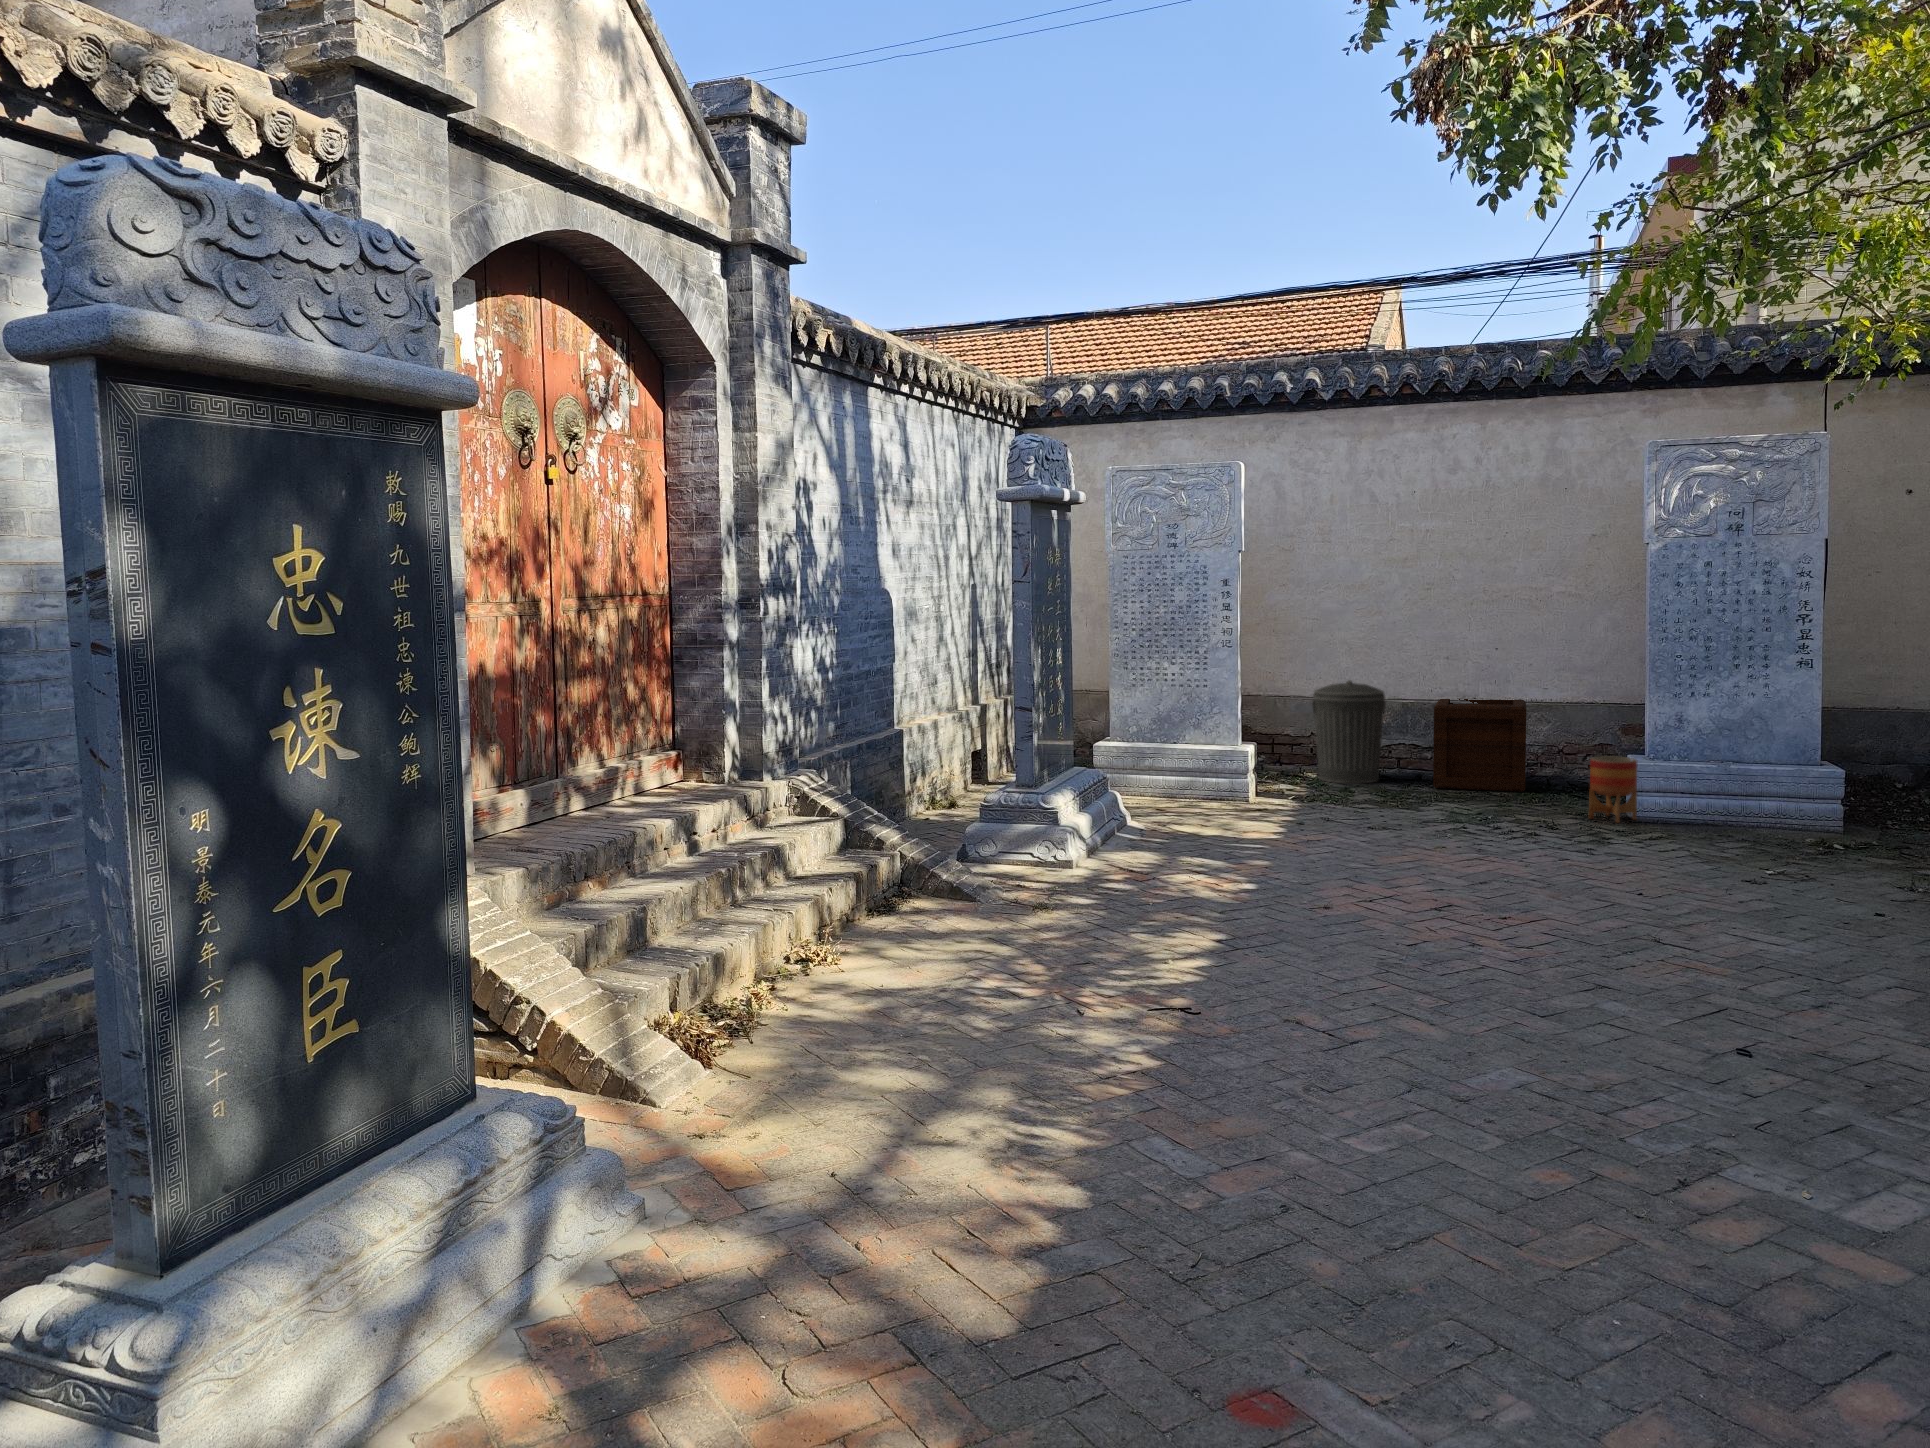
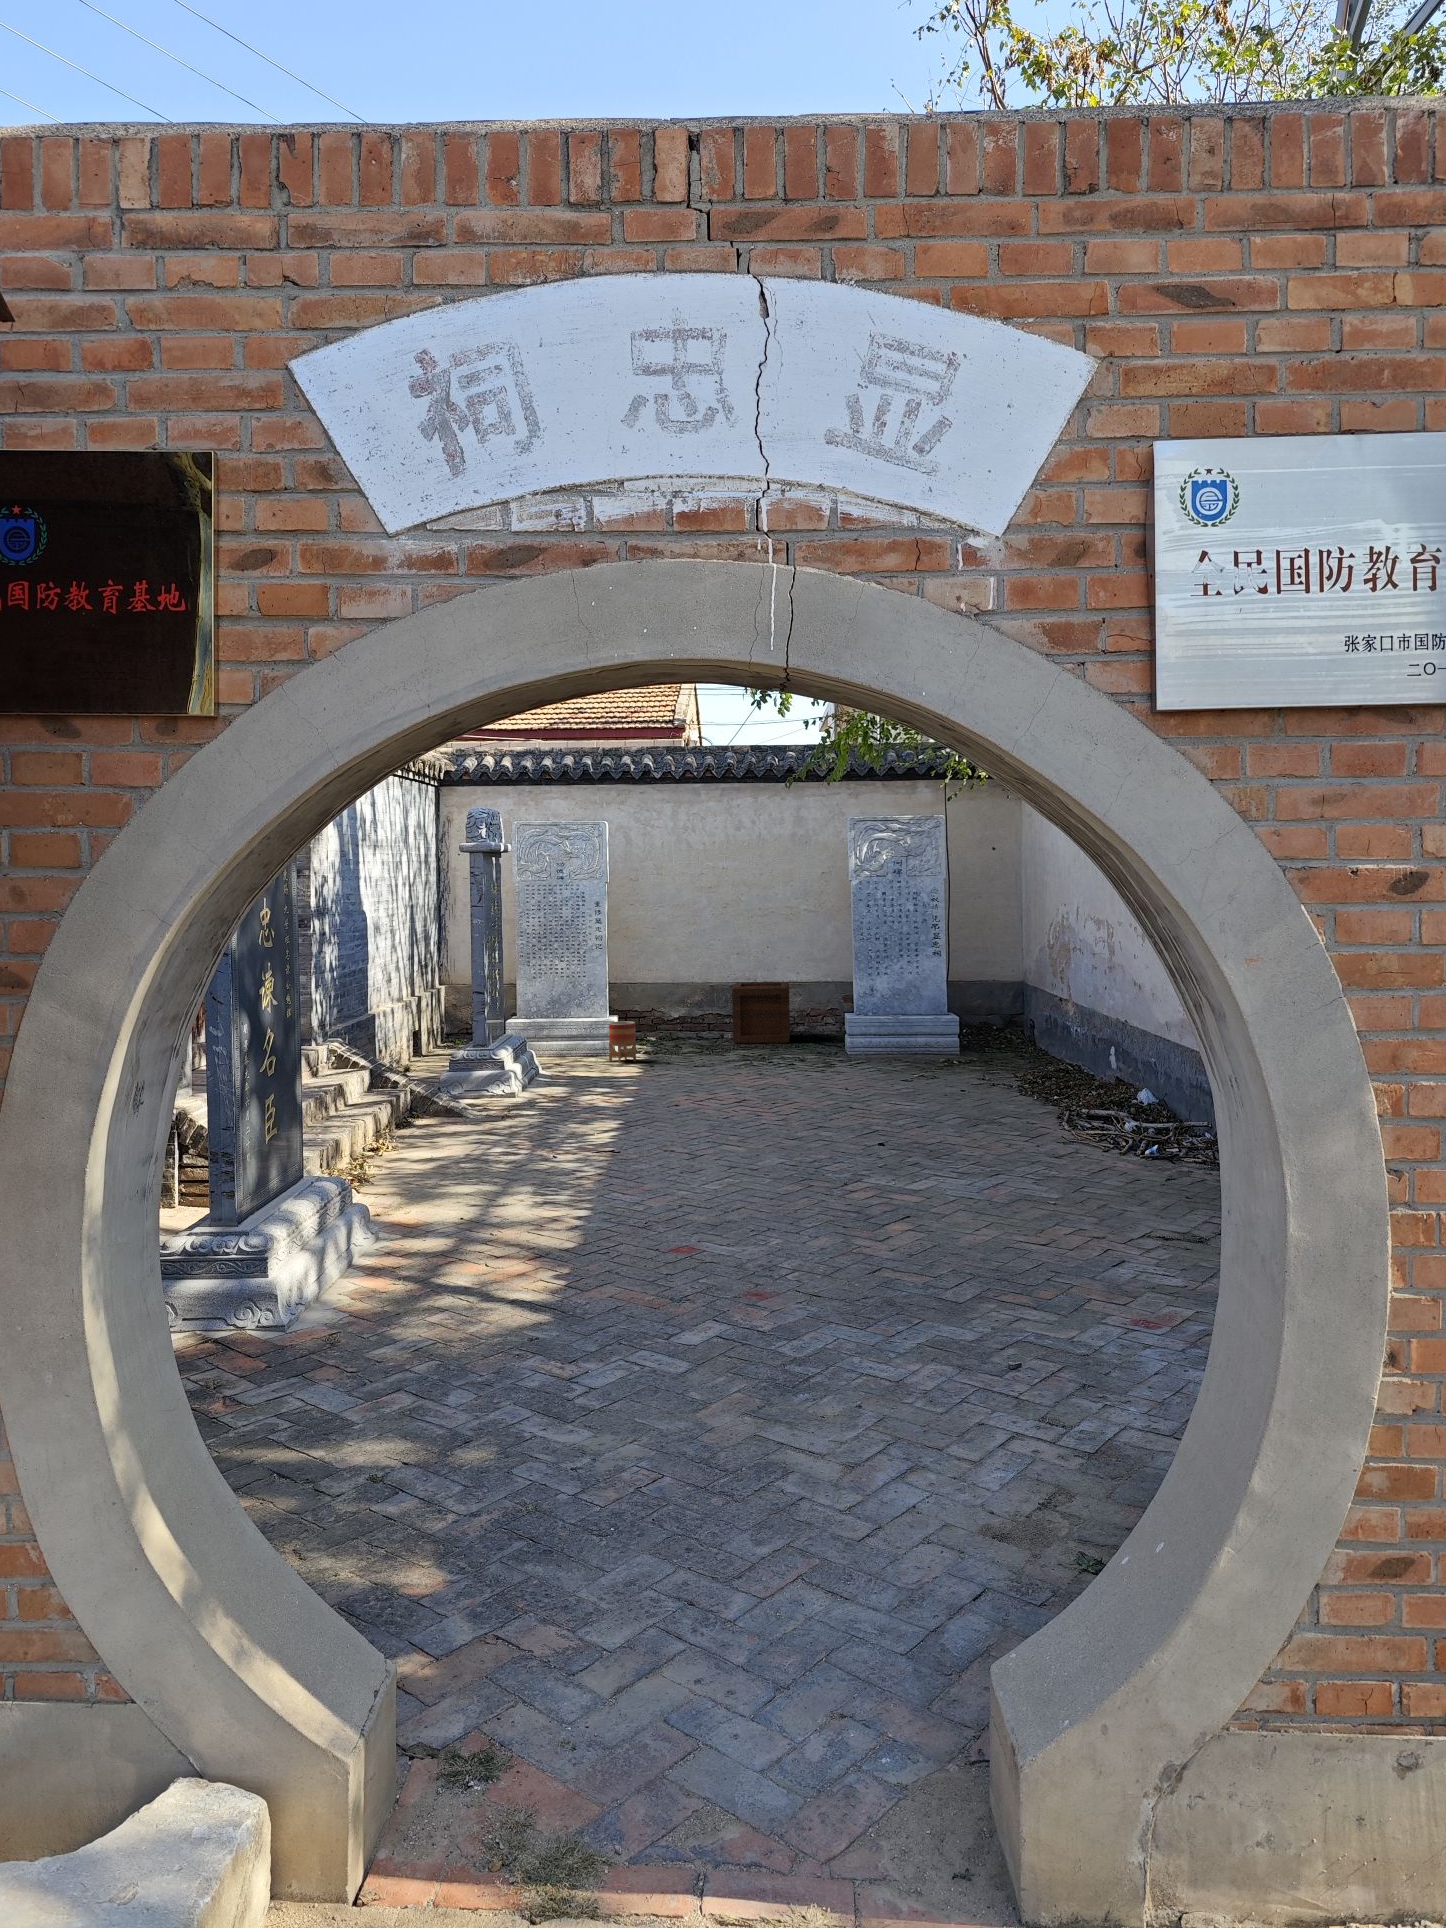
trash can: present [1312,680,1386,783] -> none [652,972,701,1043]
planter: present [1589,756,1637,823] -> present [609,1021,636,1063]

